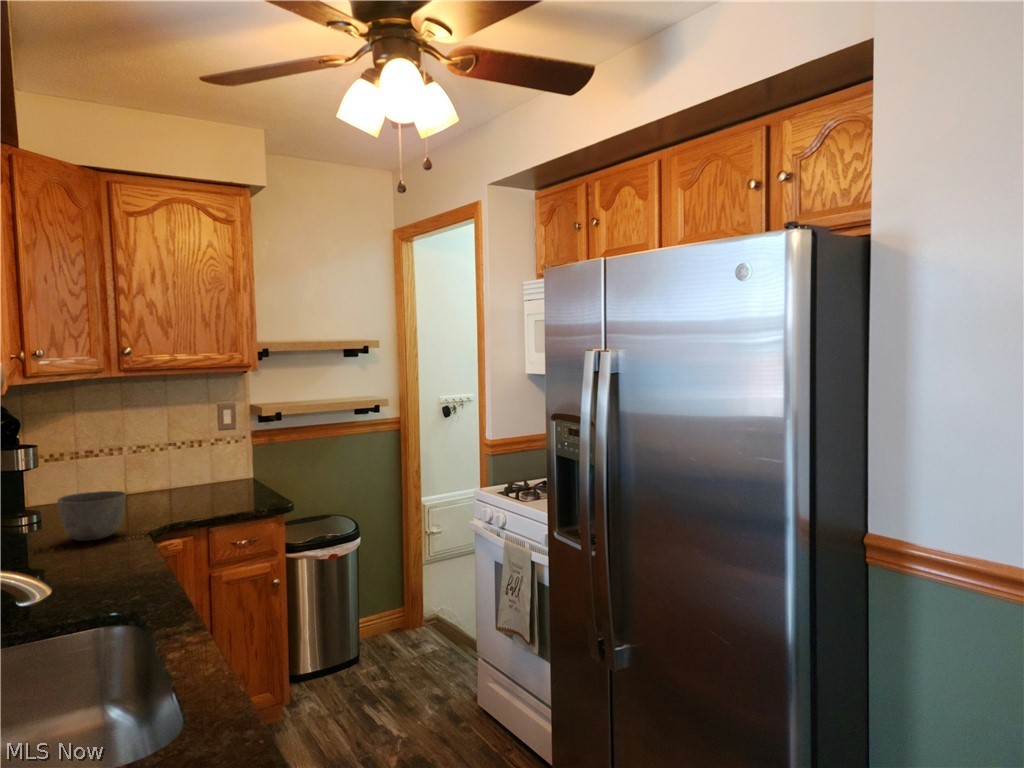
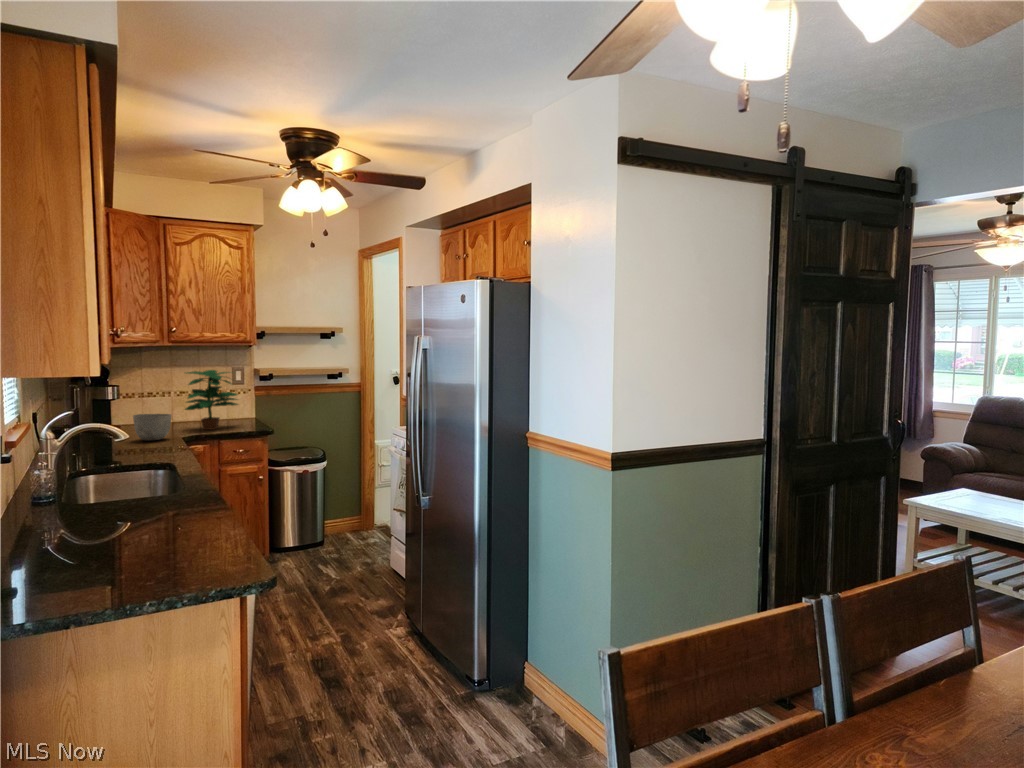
potted plant: none [144,411,234,508] -> present [185,370,238,430]

